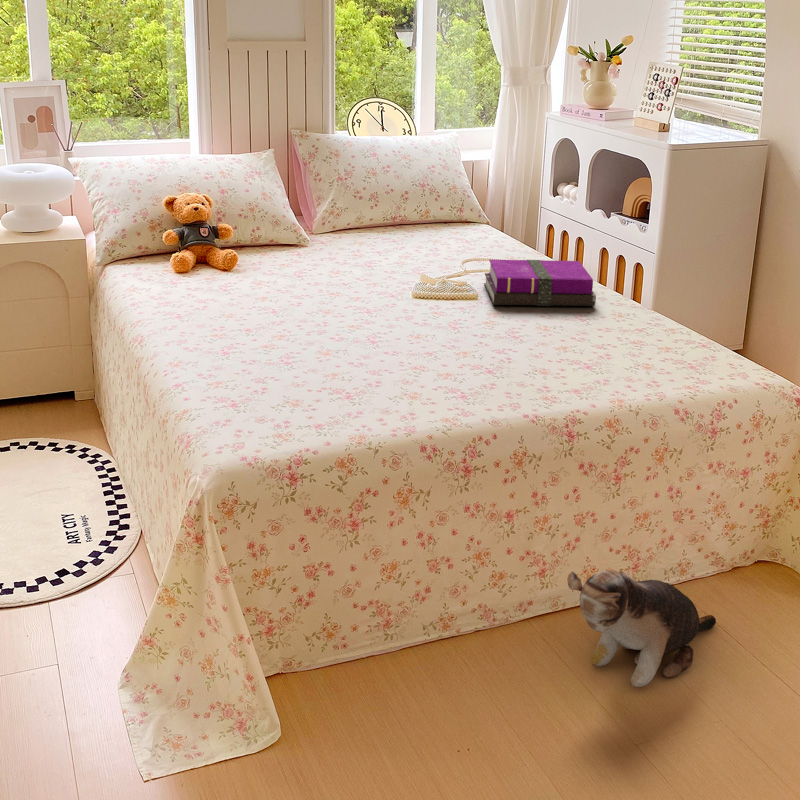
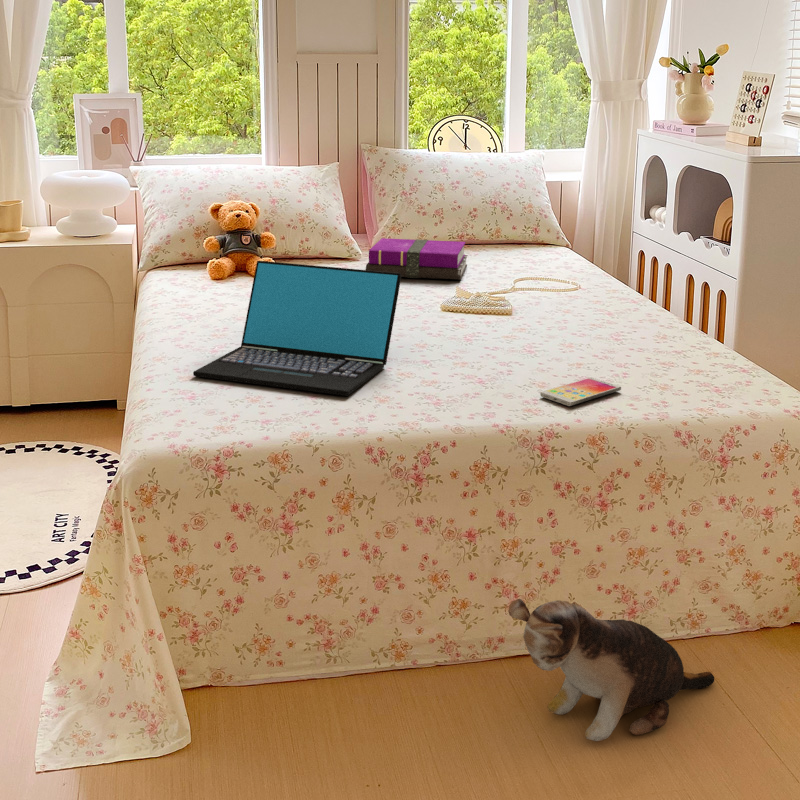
notebook: present [484,259,596,306] -> present [366,238,467,280]
laptop: none [222,263,404,394] -> present [193,261,401,396]
smartphone: none [548,361,614,392] -> present [540,377,621,406]

